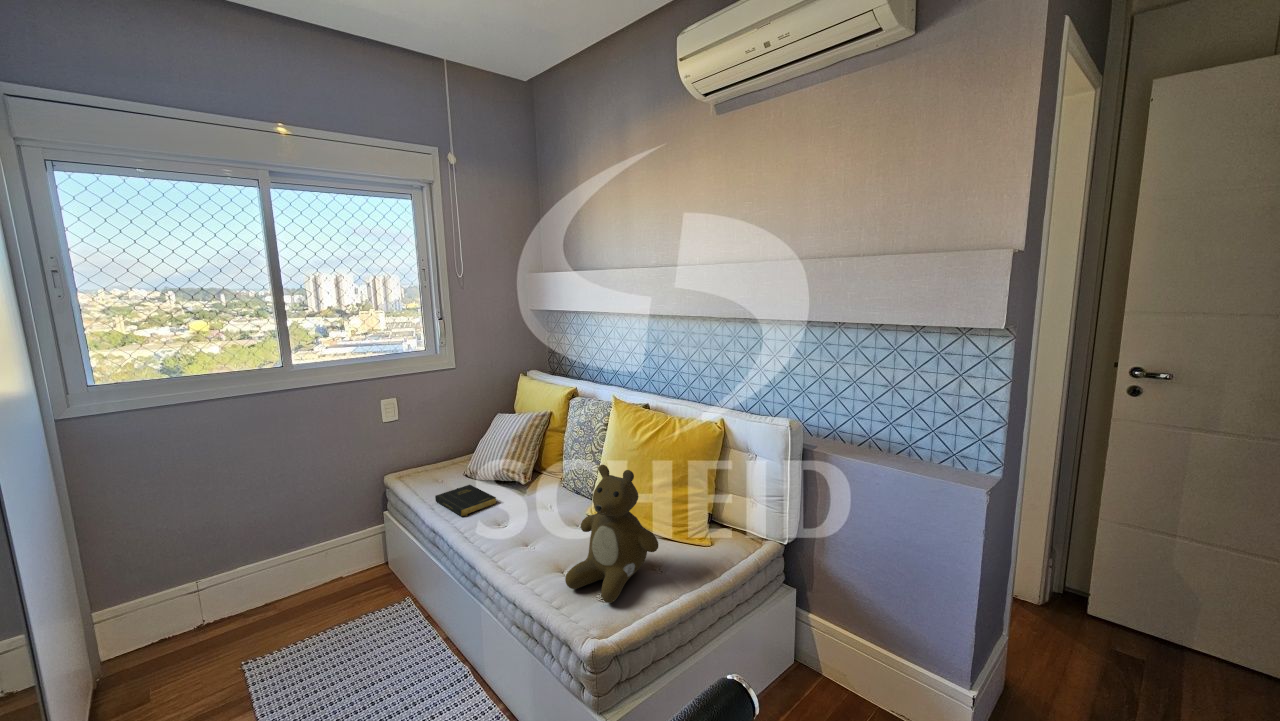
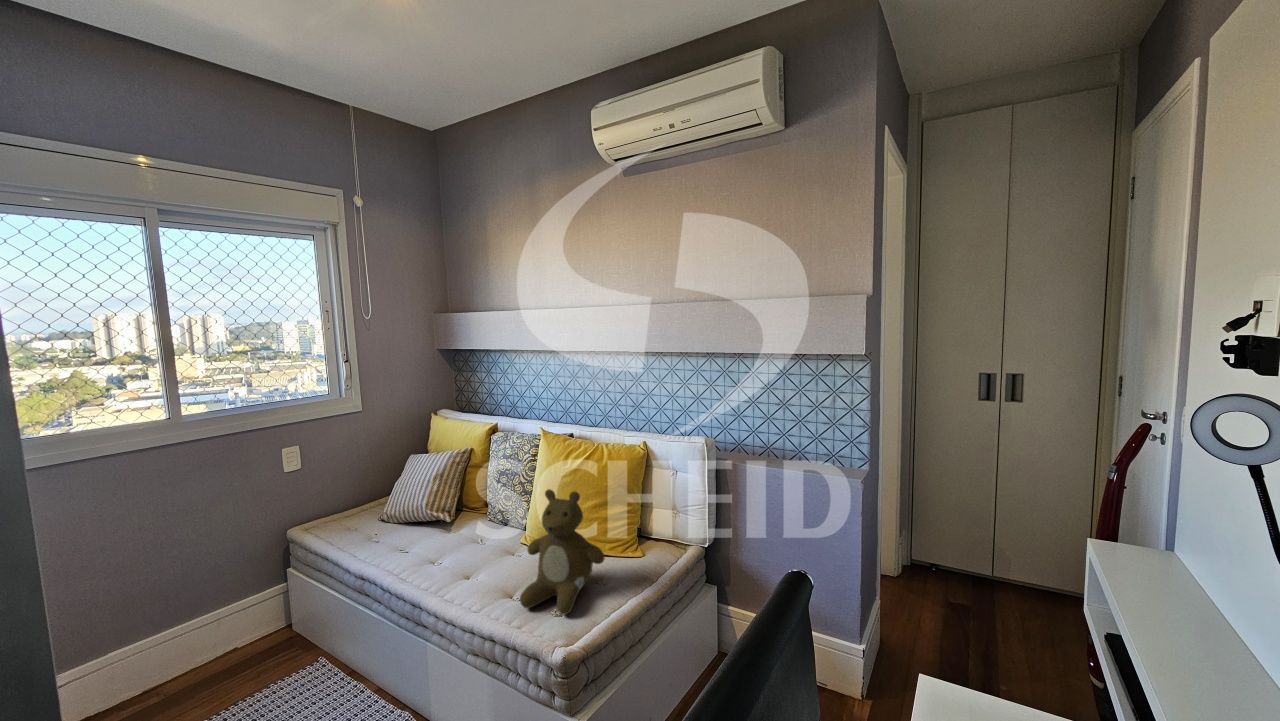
book: present [435,485,496,516] -> none [356,529,425,560]

